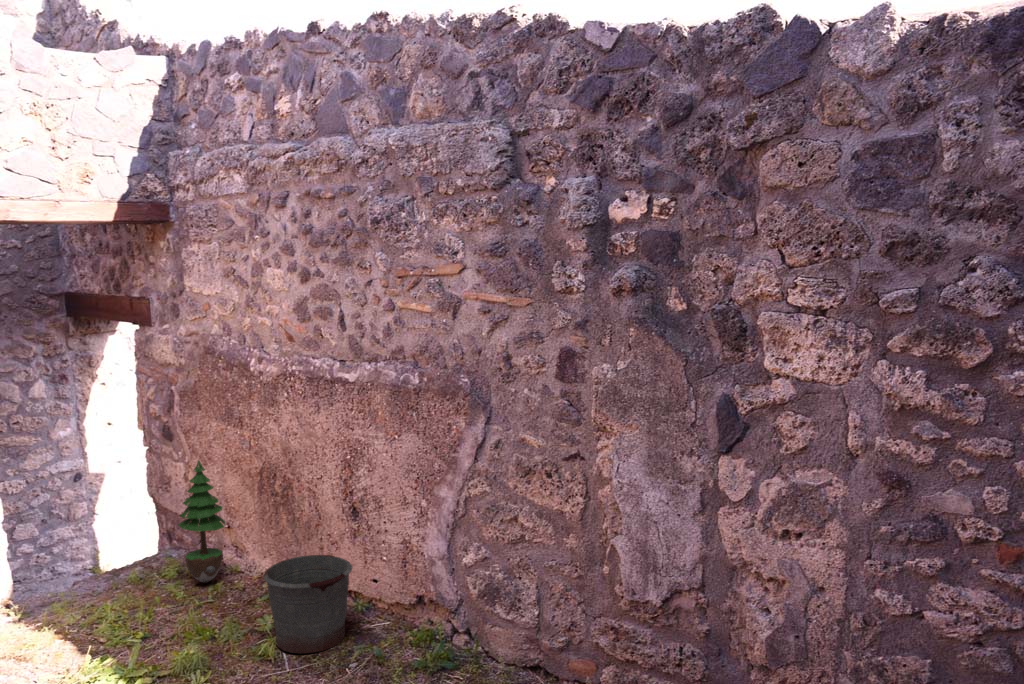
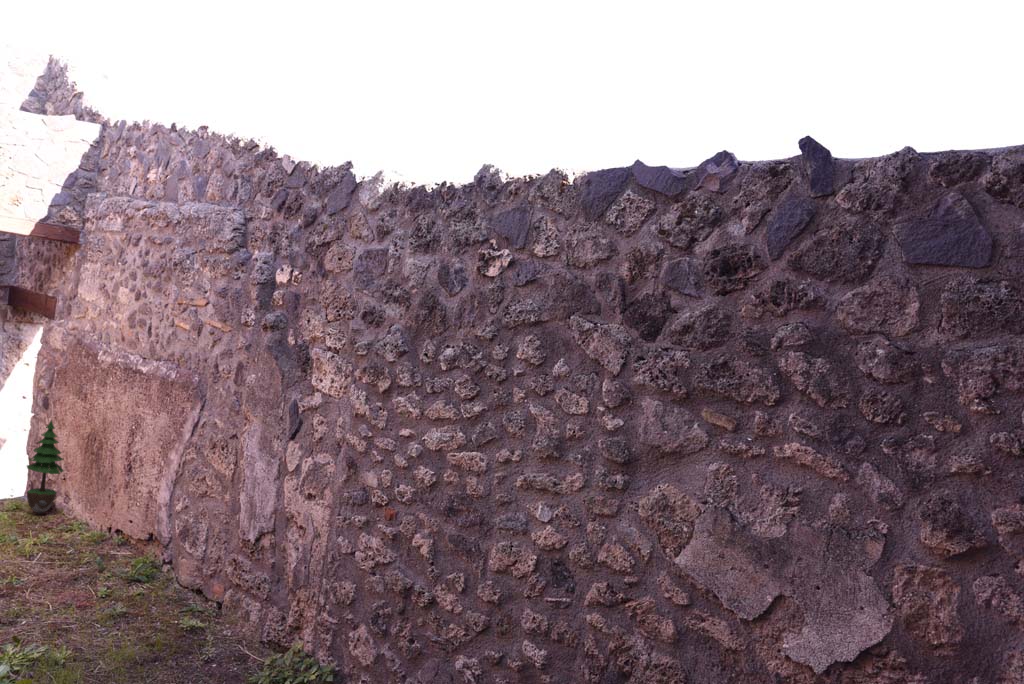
bucket: present [263,555,352,653] -> none [51,495,121,560]

